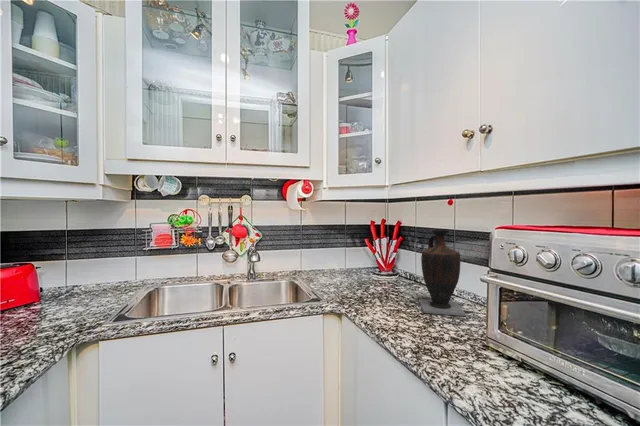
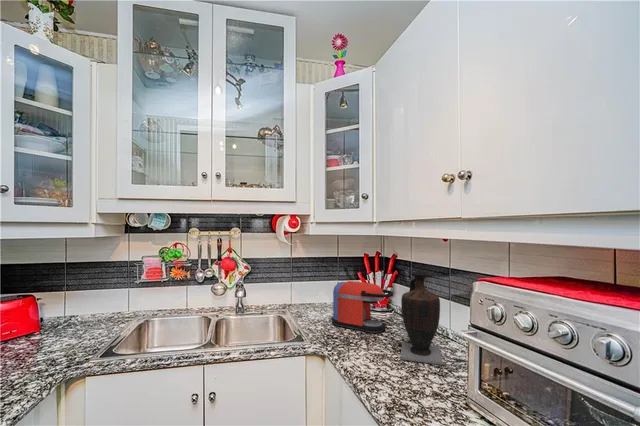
coffee maker: none [344,245,405,292] -> present [332,281,393,333]

